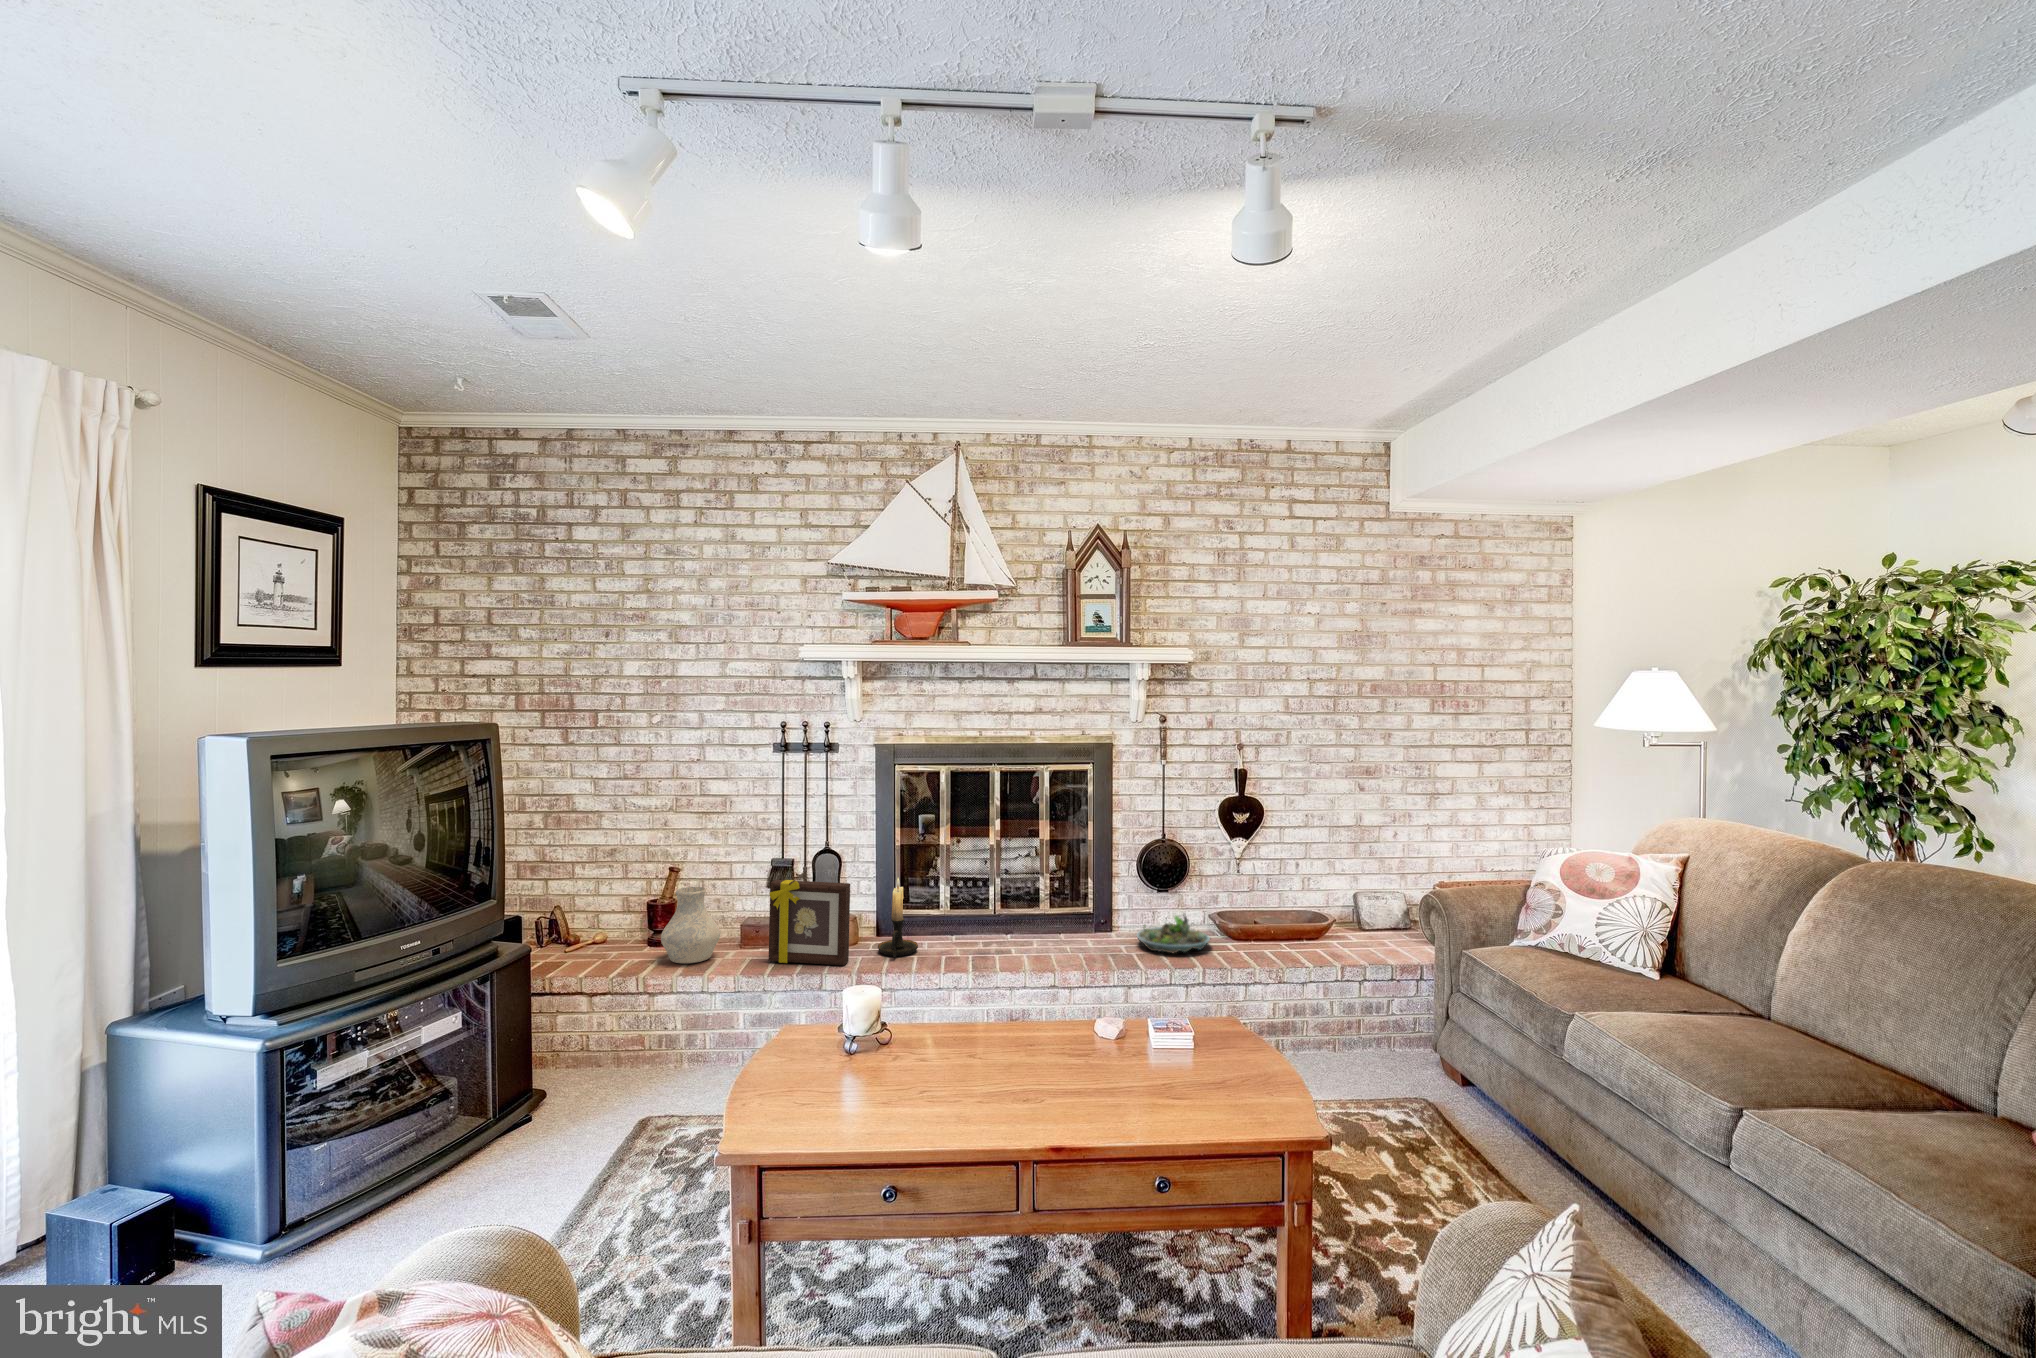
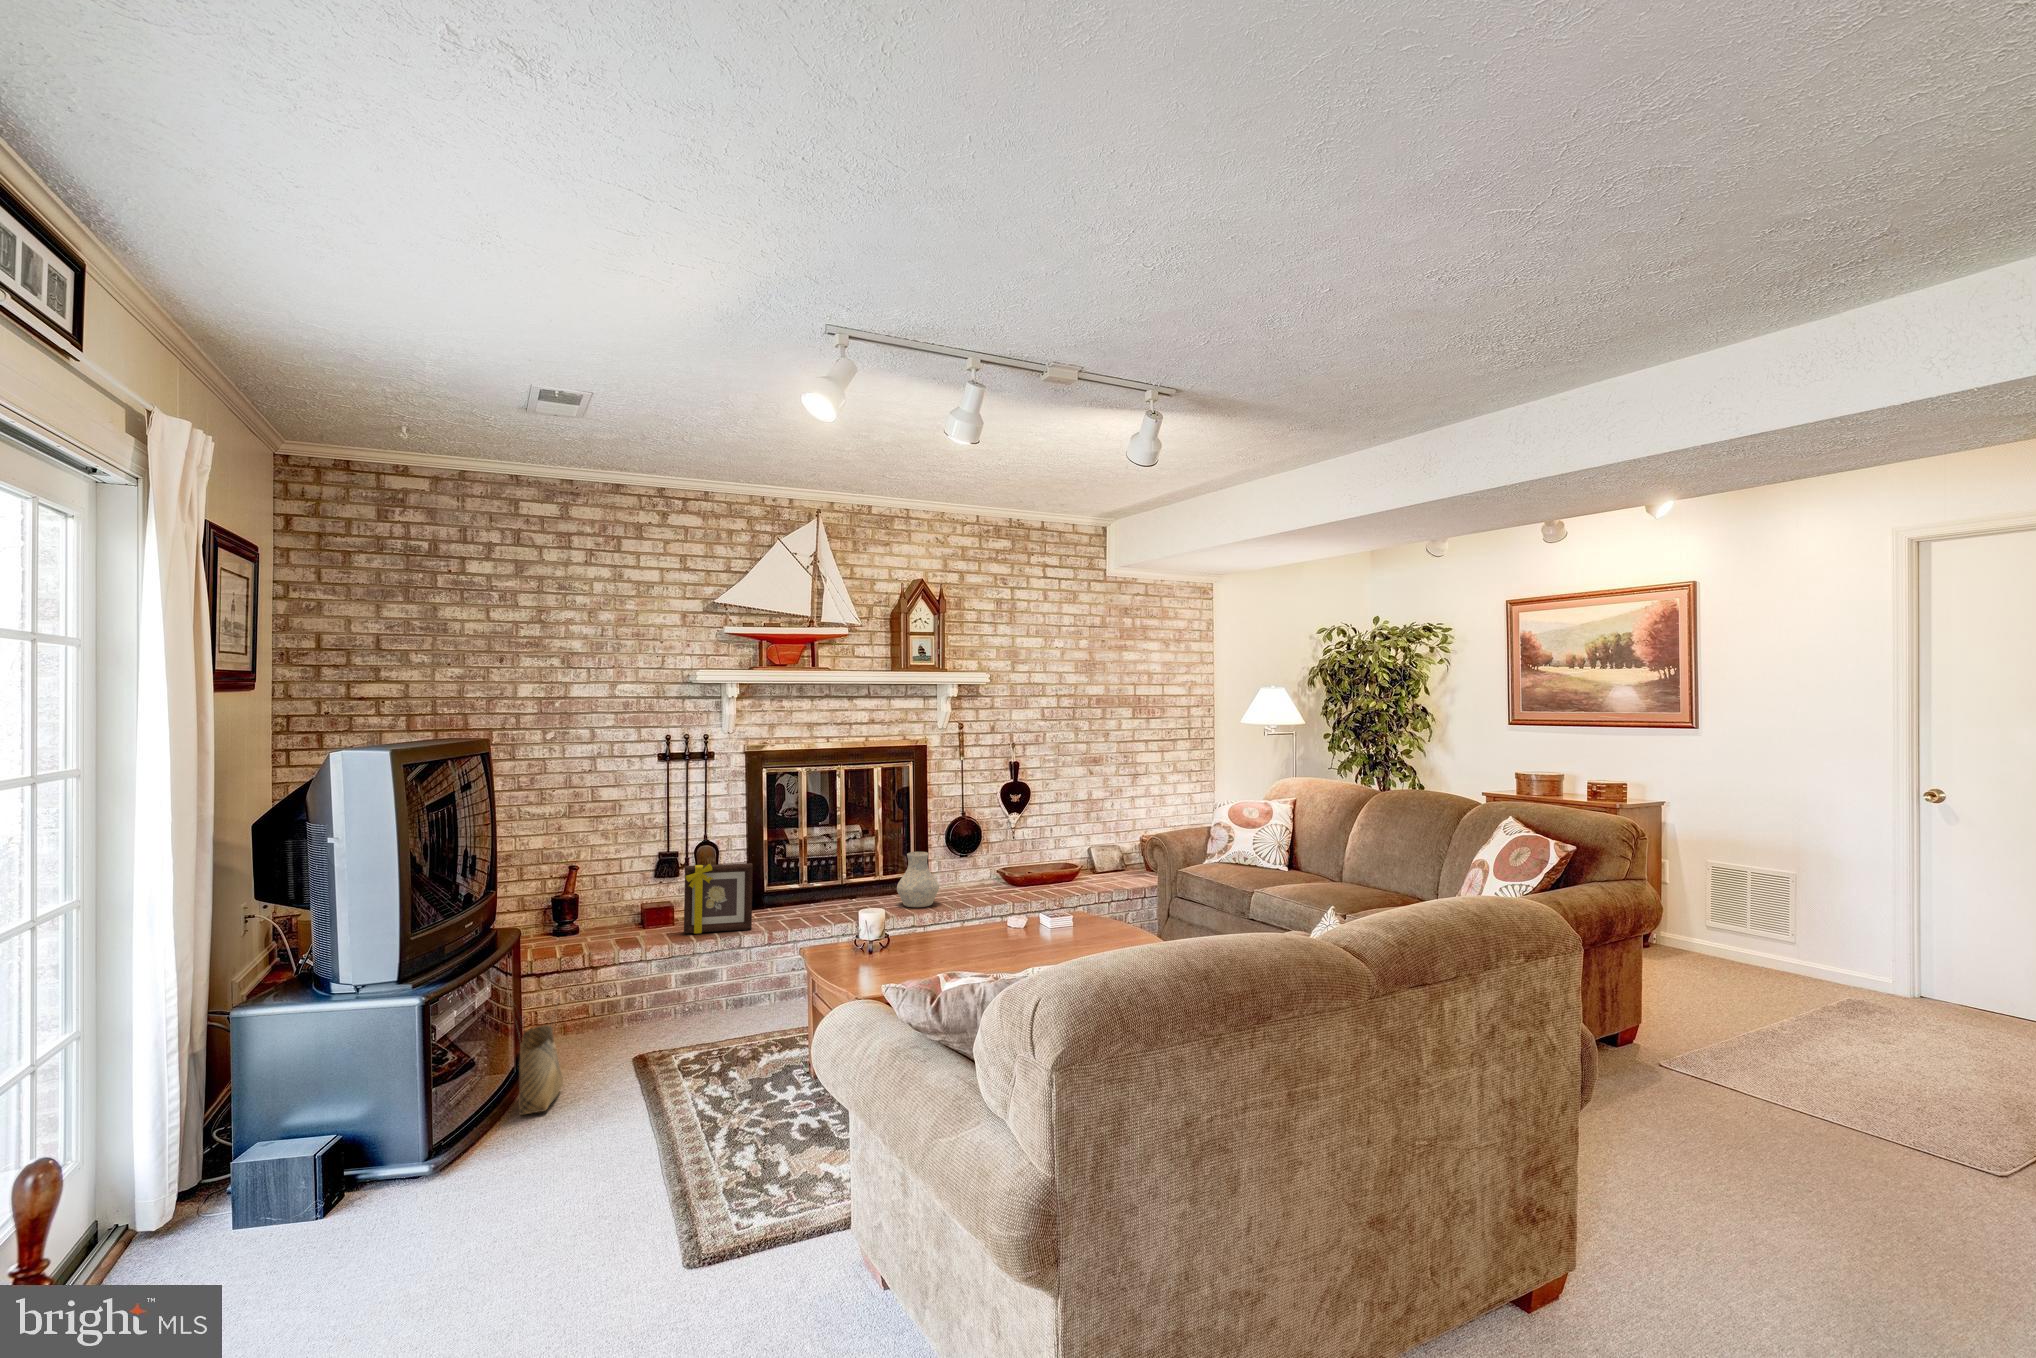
candle holder: present [878,878,918,958] -> none [765,857,797,921]
vase: present [661,887,720,964] -> present [897,852,939,907]
succulent planter: present [1137,915,1210,953] -> none [954,868,1009,897]
woven basket: none [440,1041,525,1187] -> present [513,1003,563,1115]

